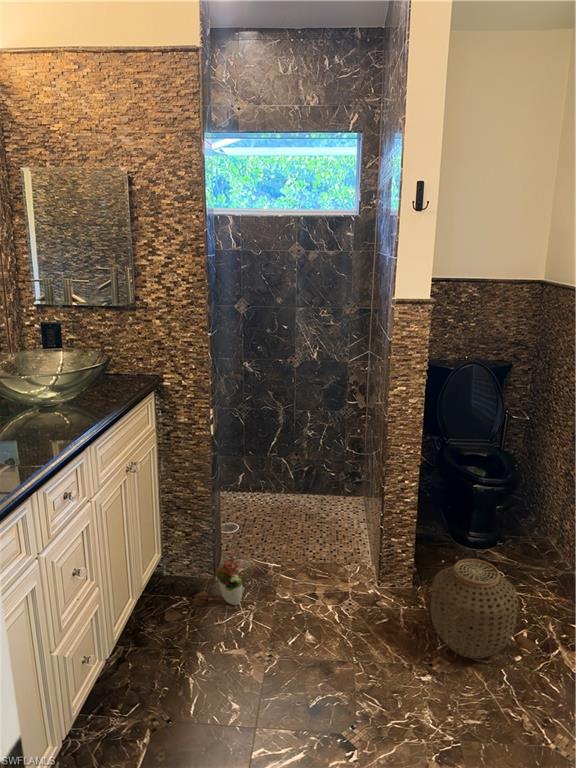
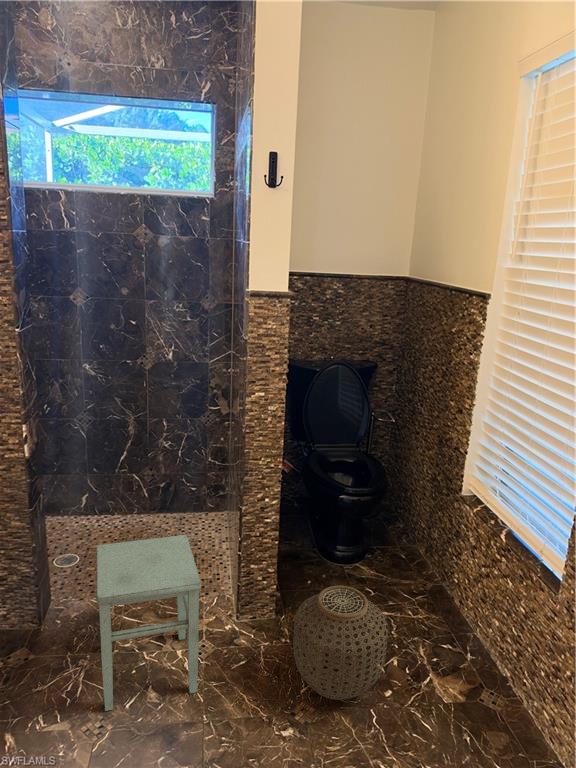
stool: none [265,507,353,644] -> present [96,535,201,711]
decorative plant: present [216,553,244,605] -> none [35,599,71,662]

